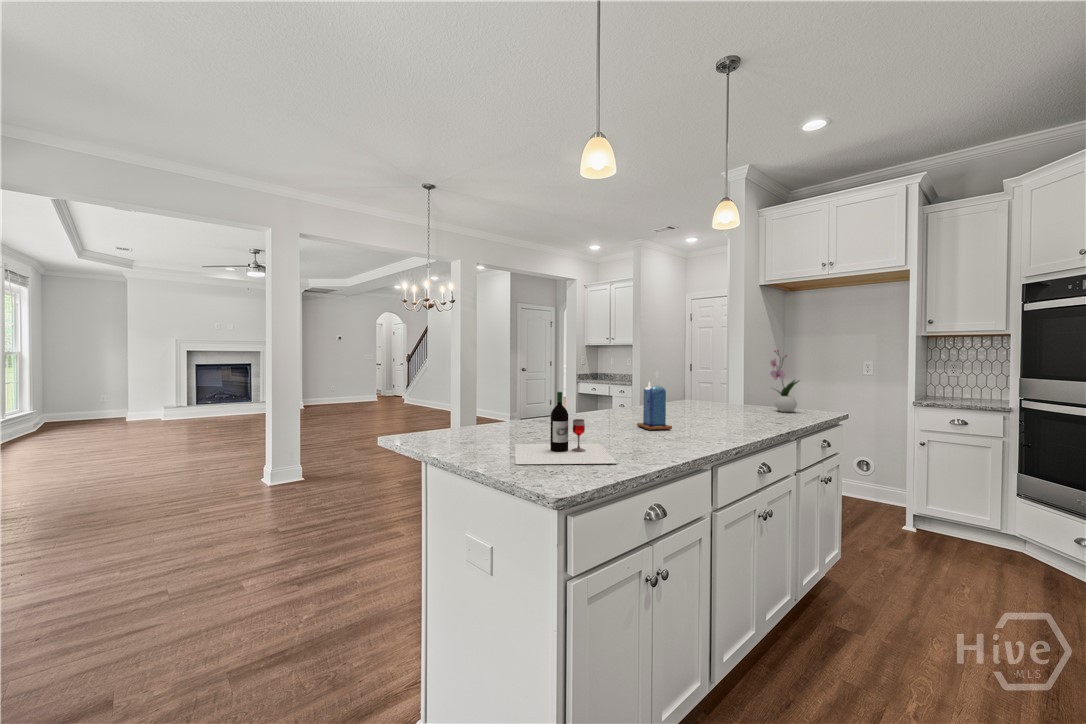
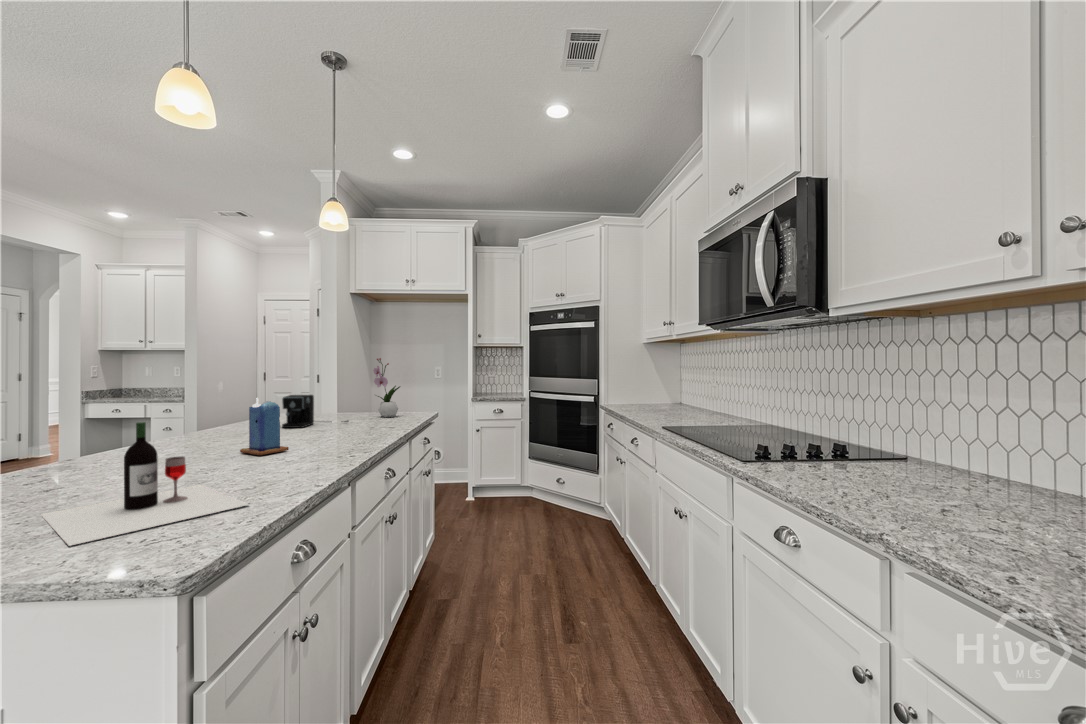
coffee maker: none [680,383,741,413] -> present [282,395,348,428]

